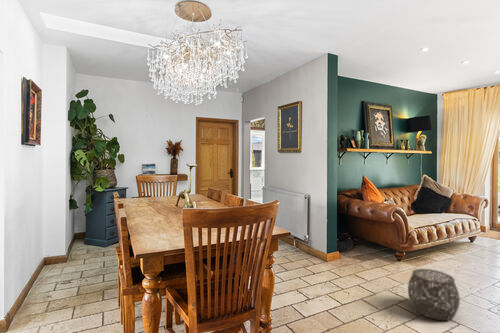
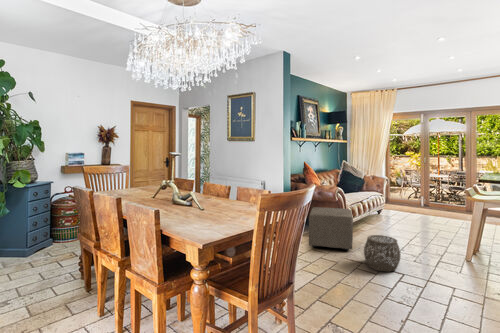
ottoman: none [349,227,410,283] -> present [309,207,353,250]

